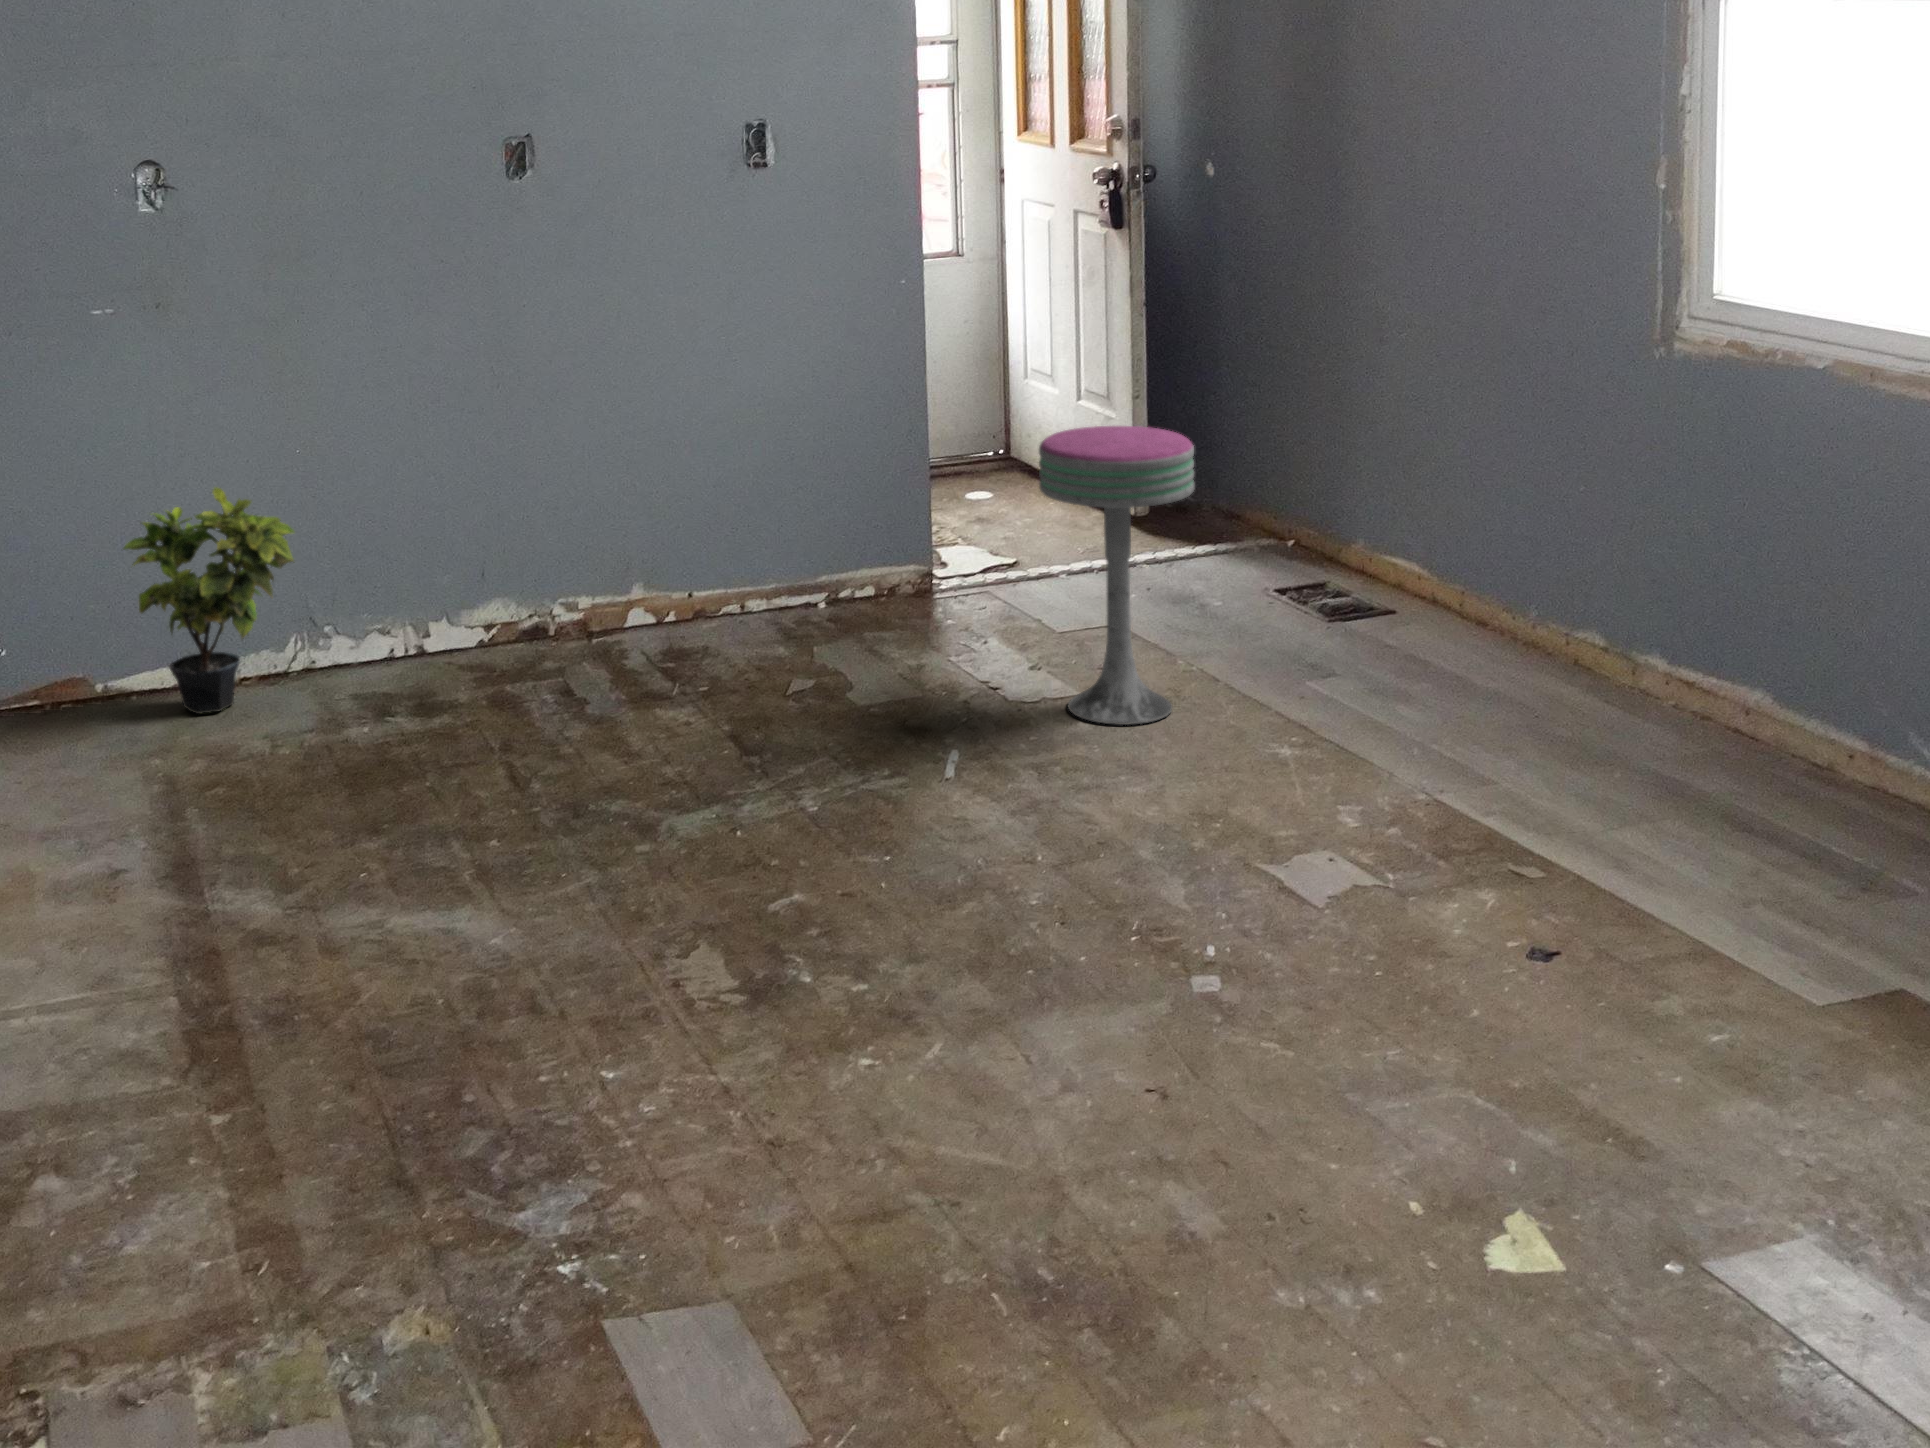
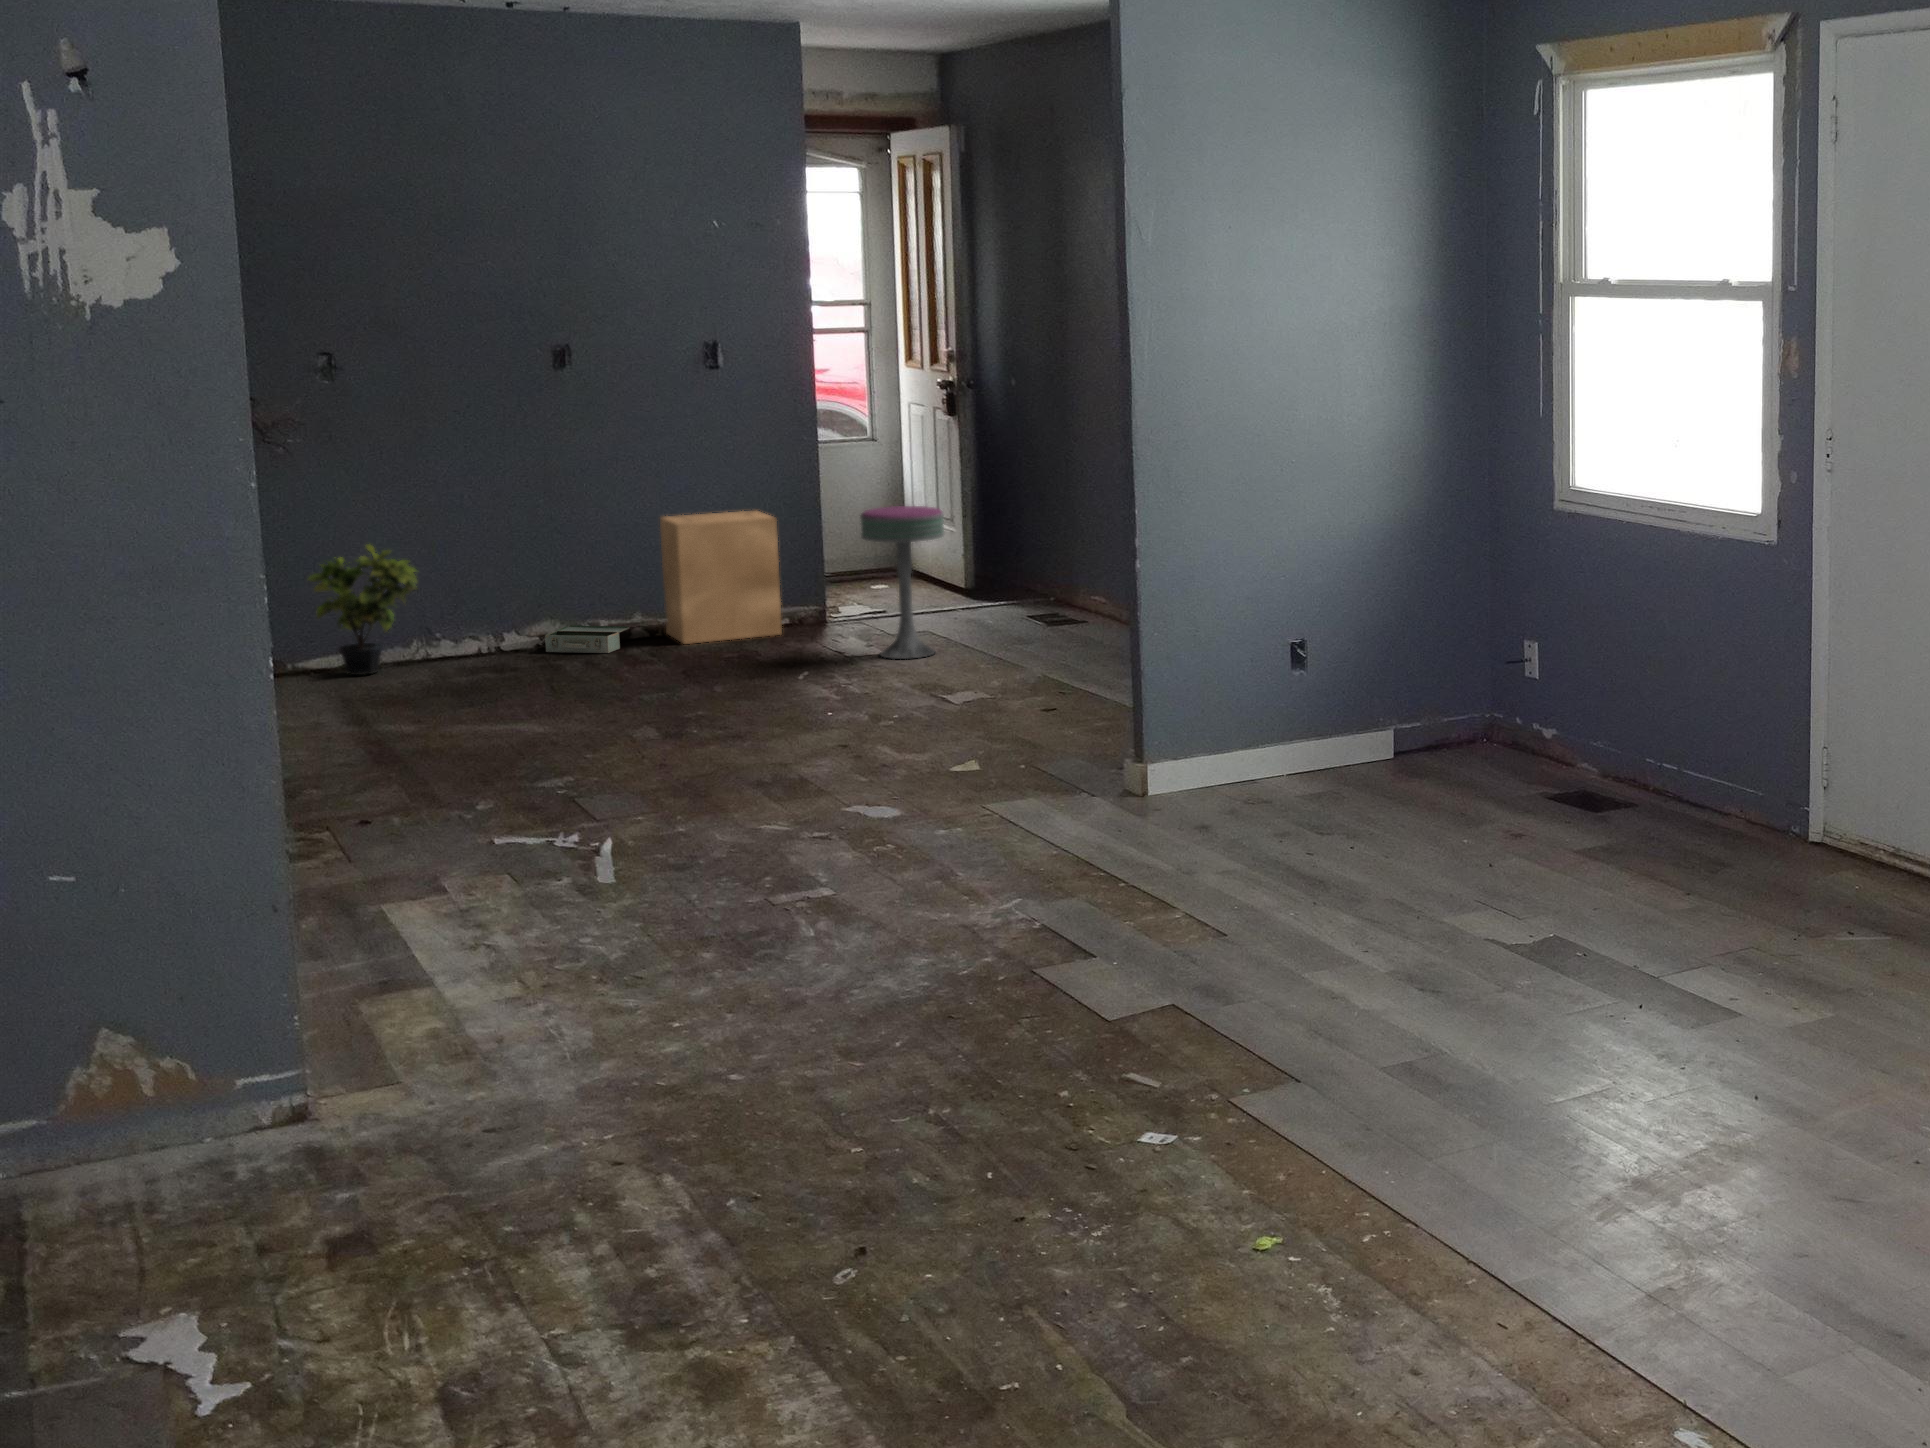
cardboard box: none [672,408,873,653] -> present [660,511,782,644]
toolbox: none [492,609,626,672] -> present [545,625,630,653]

